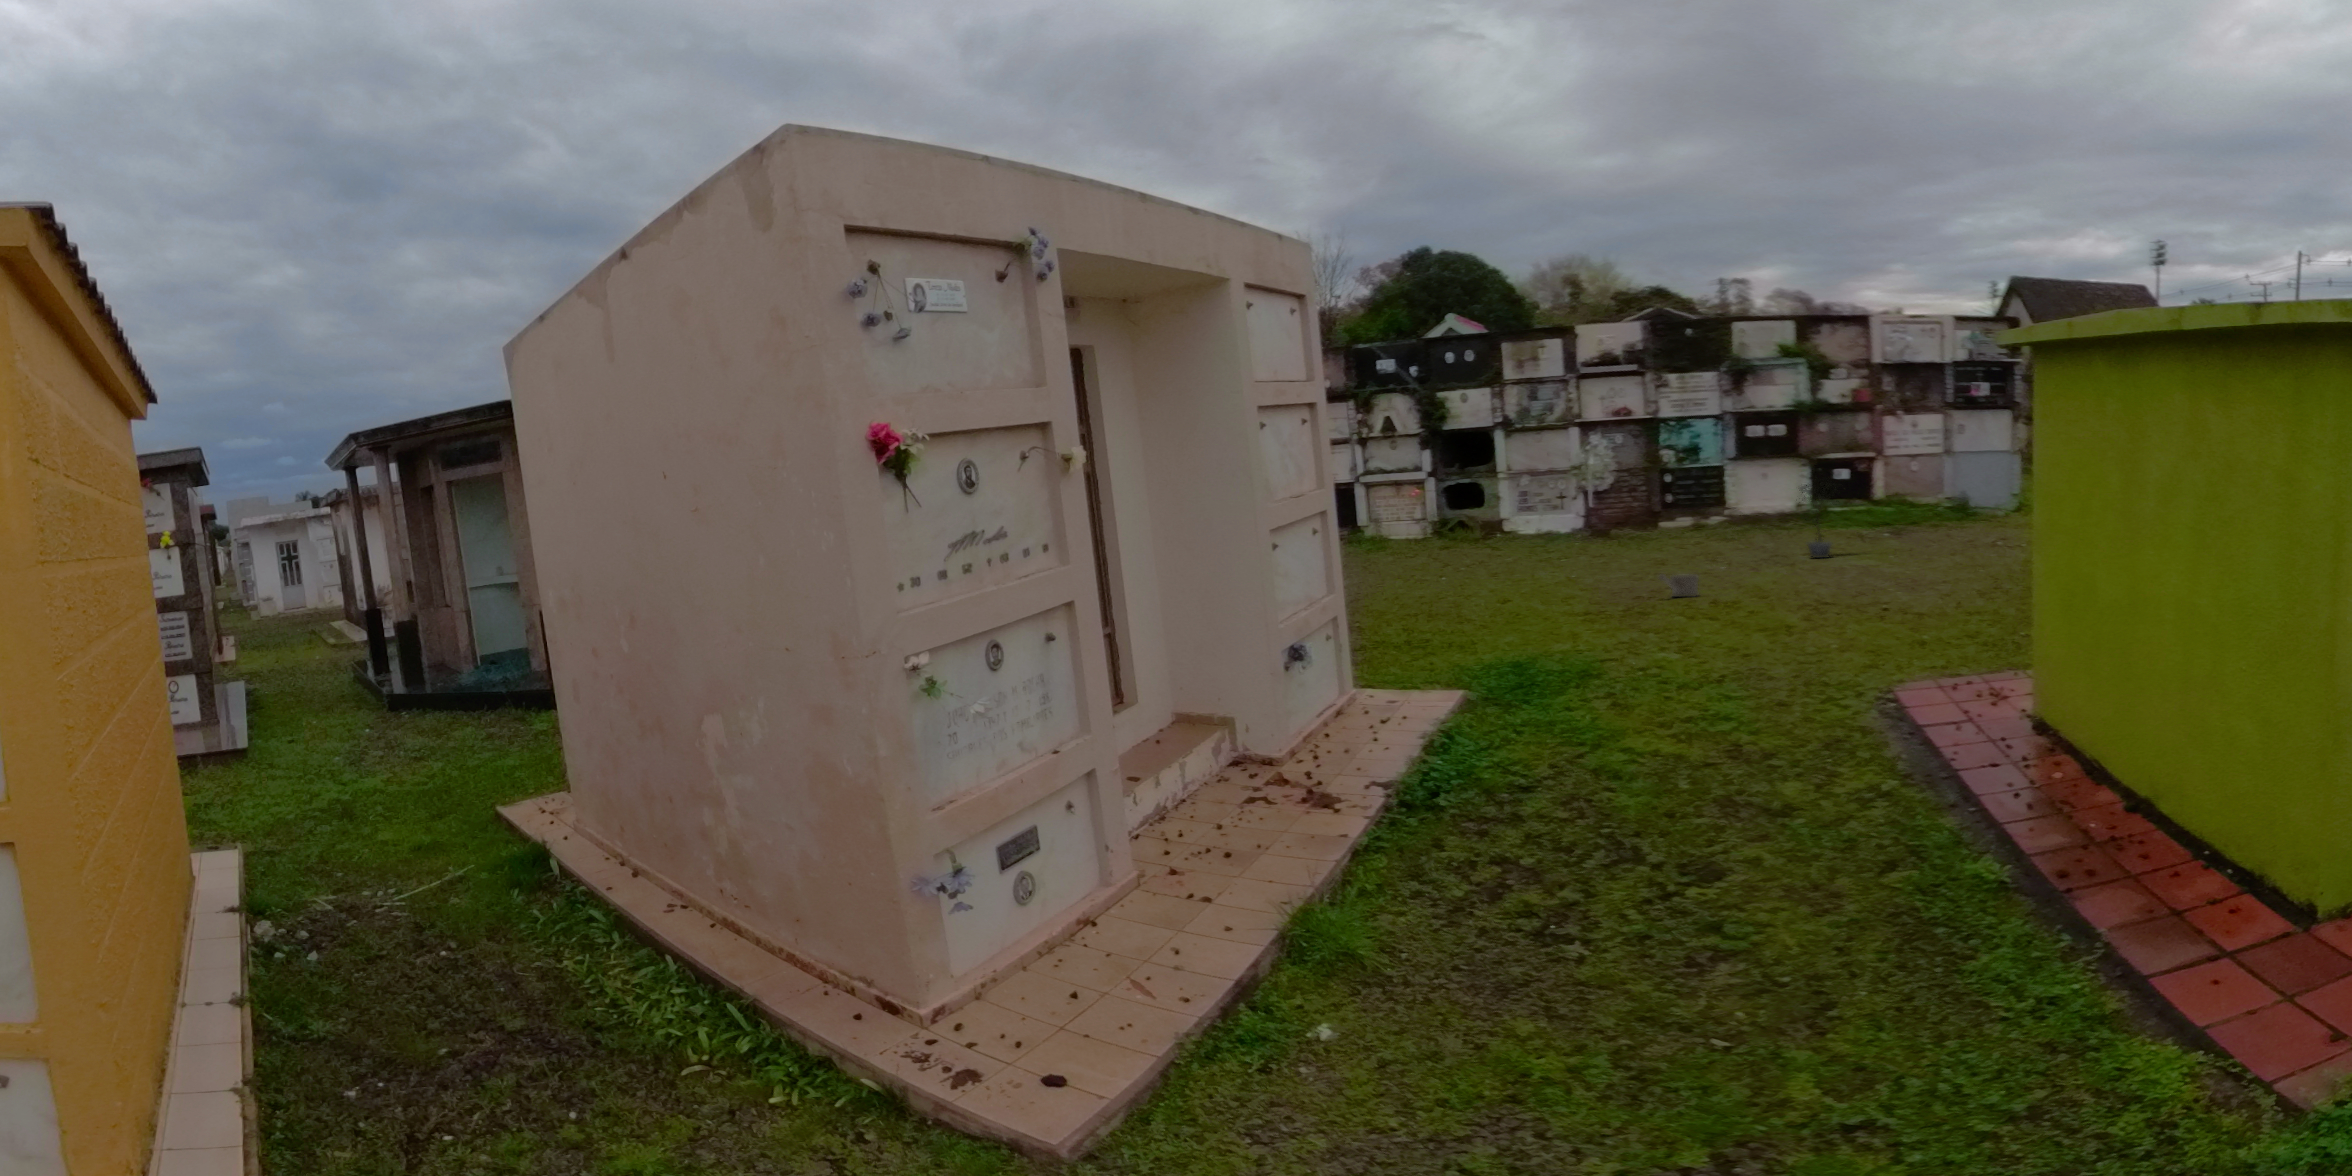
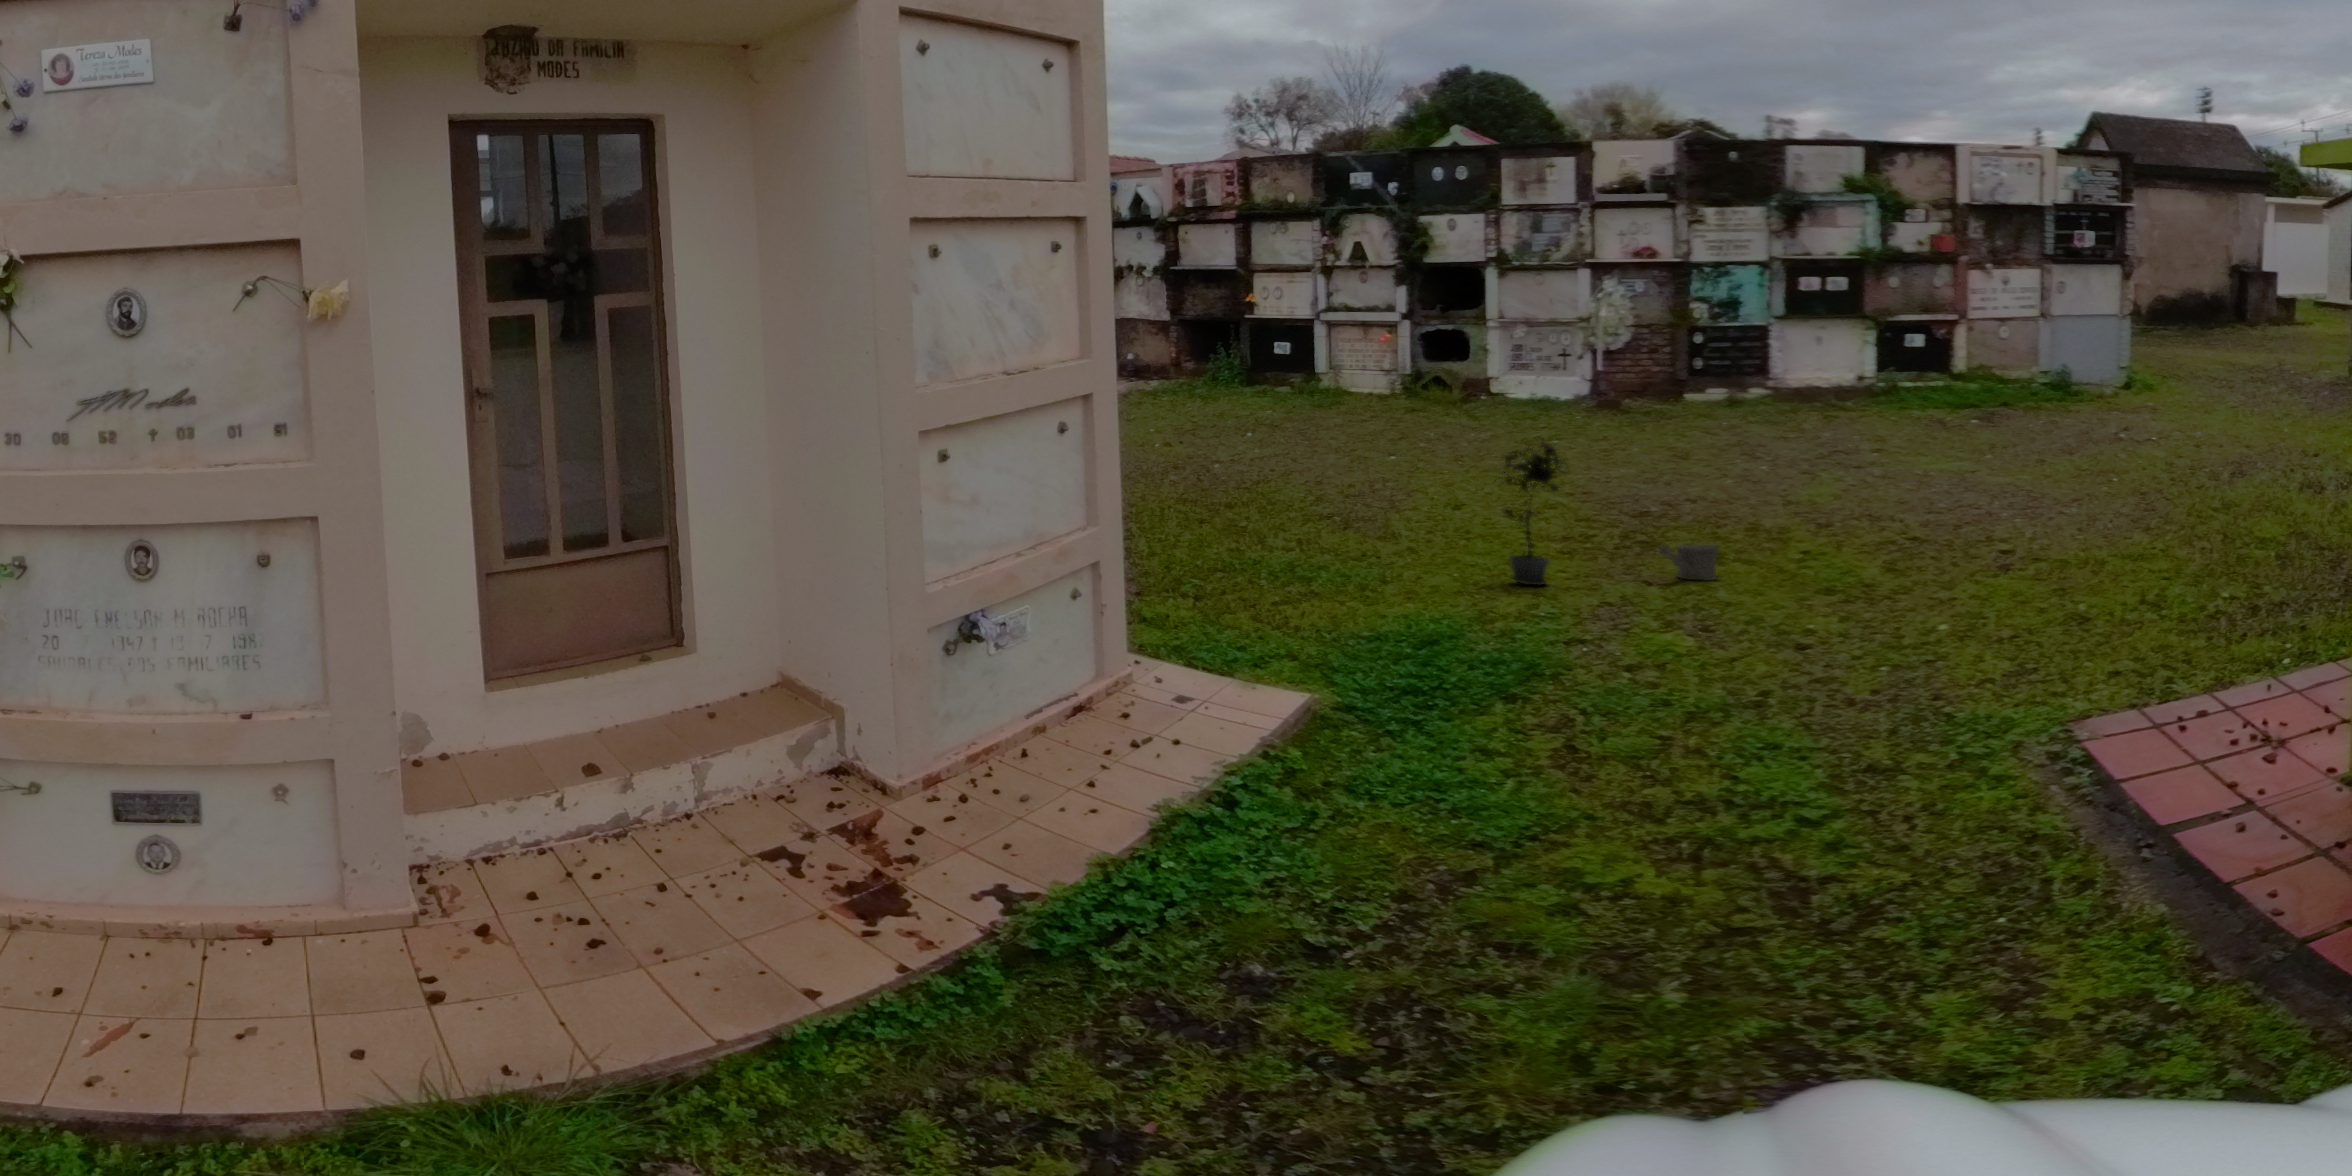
potted plant: present [1799,478,1845,558] -> present [1495,442,1563,585]

